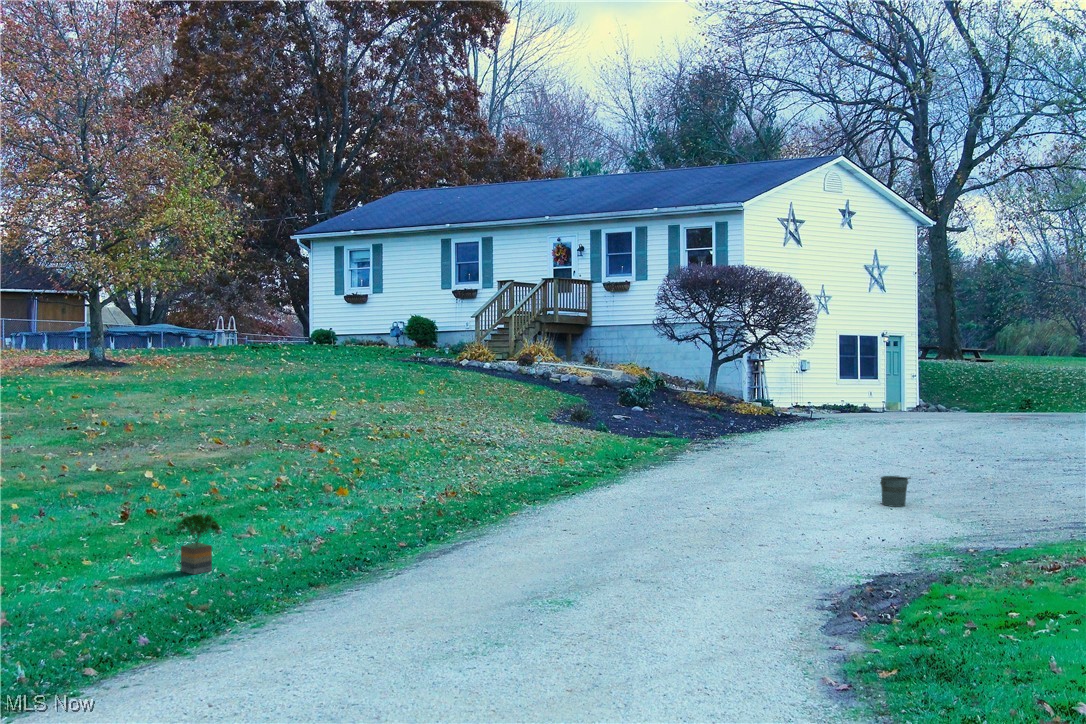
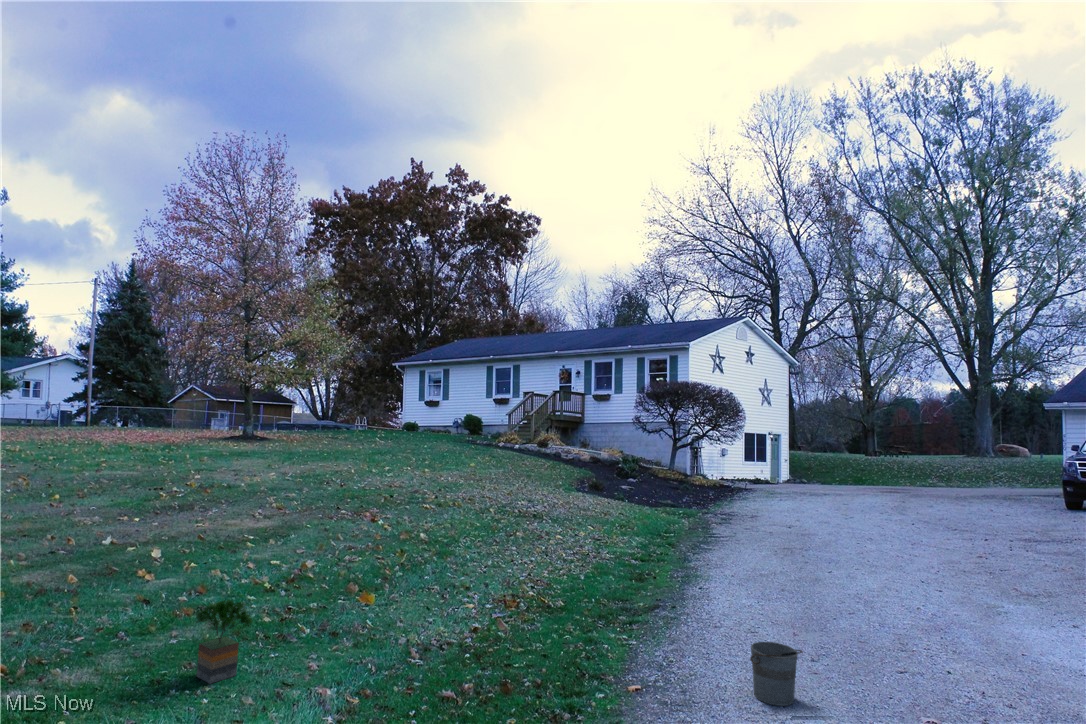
bucket: present [880,476,910,507] -> present [750,642,803,706]

